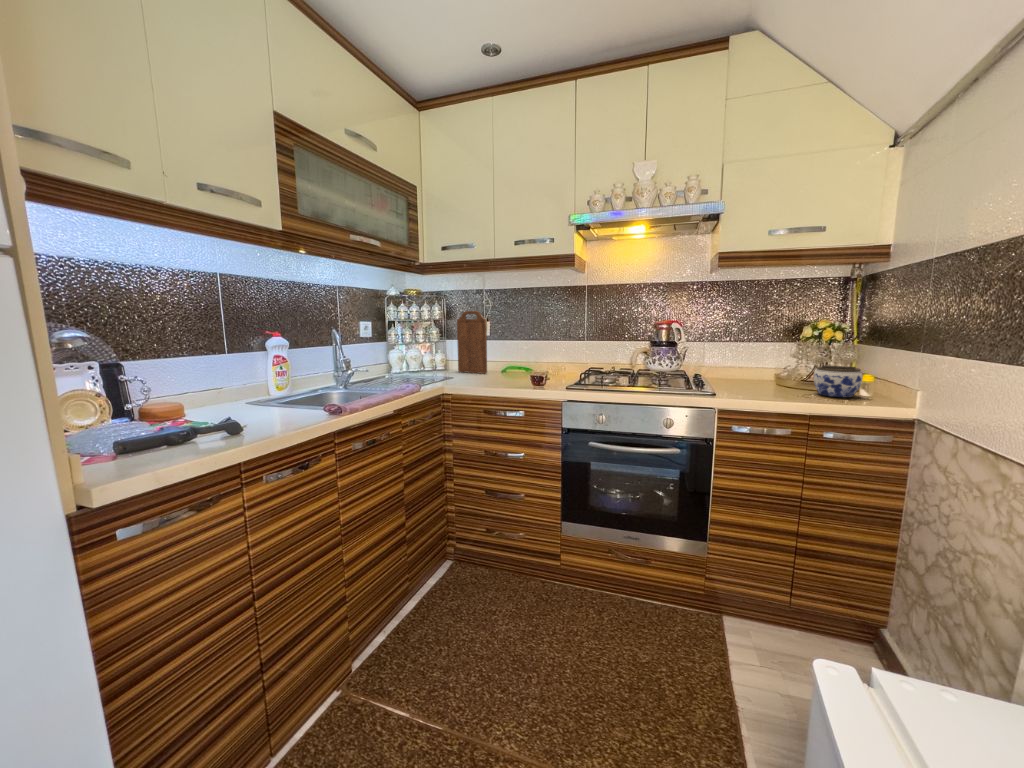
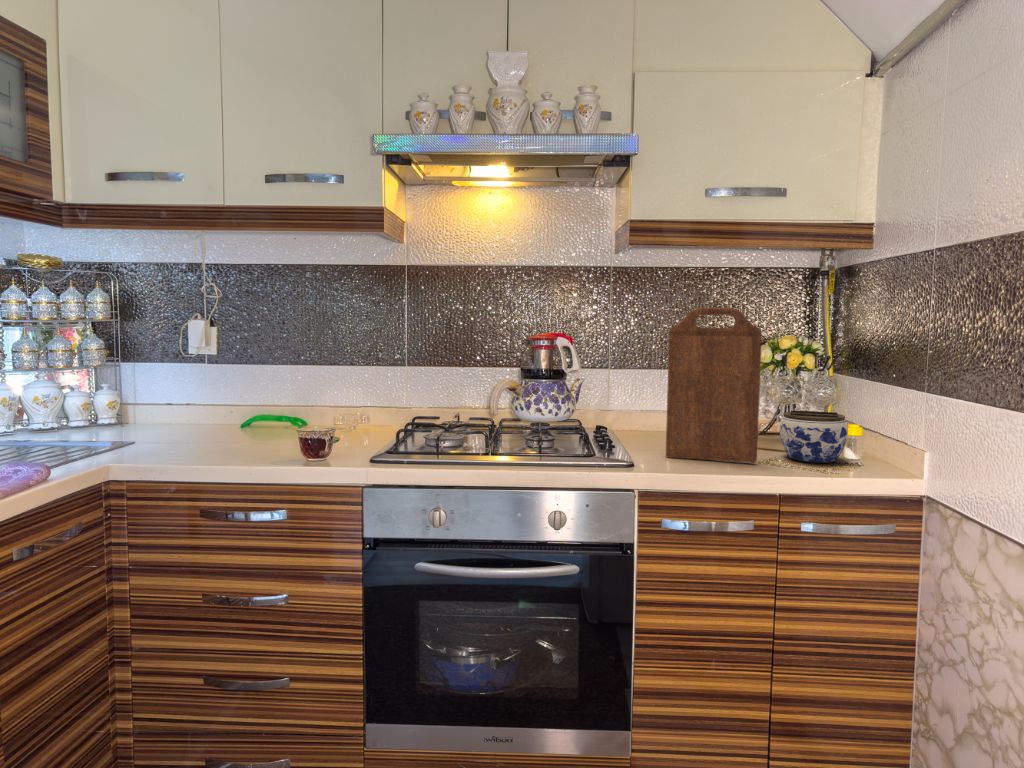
cutting board: present [457,311,487,374] -> present [666,308,762,463]

